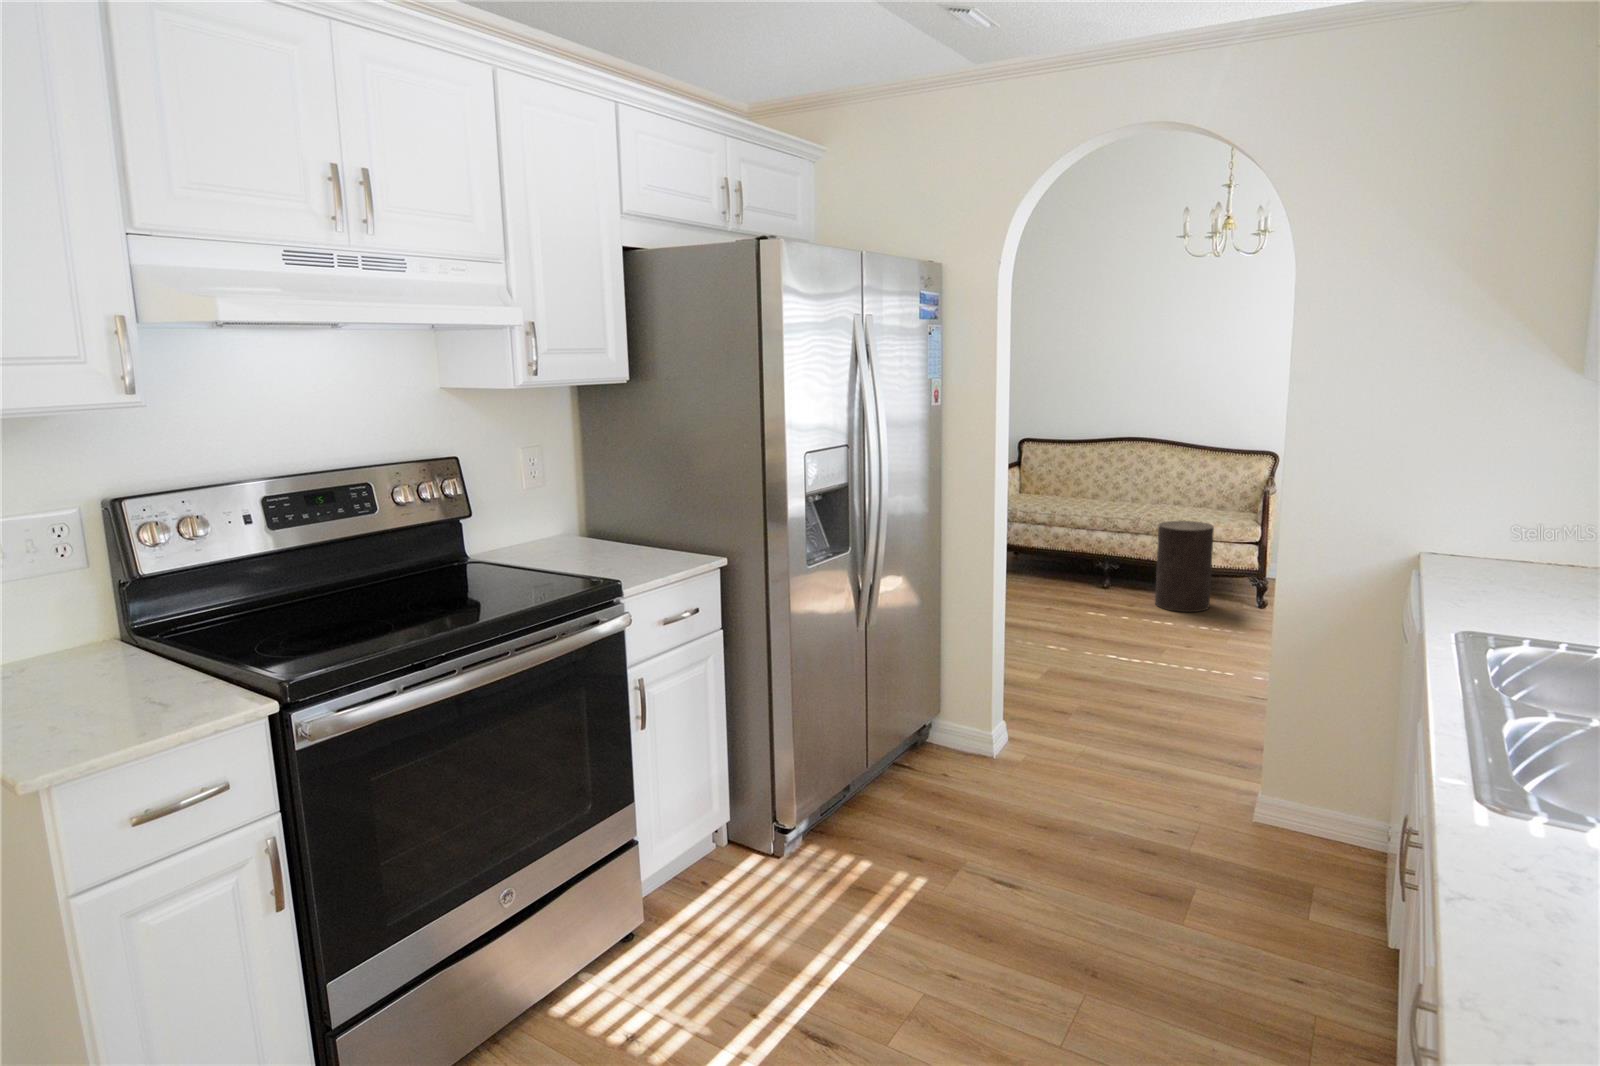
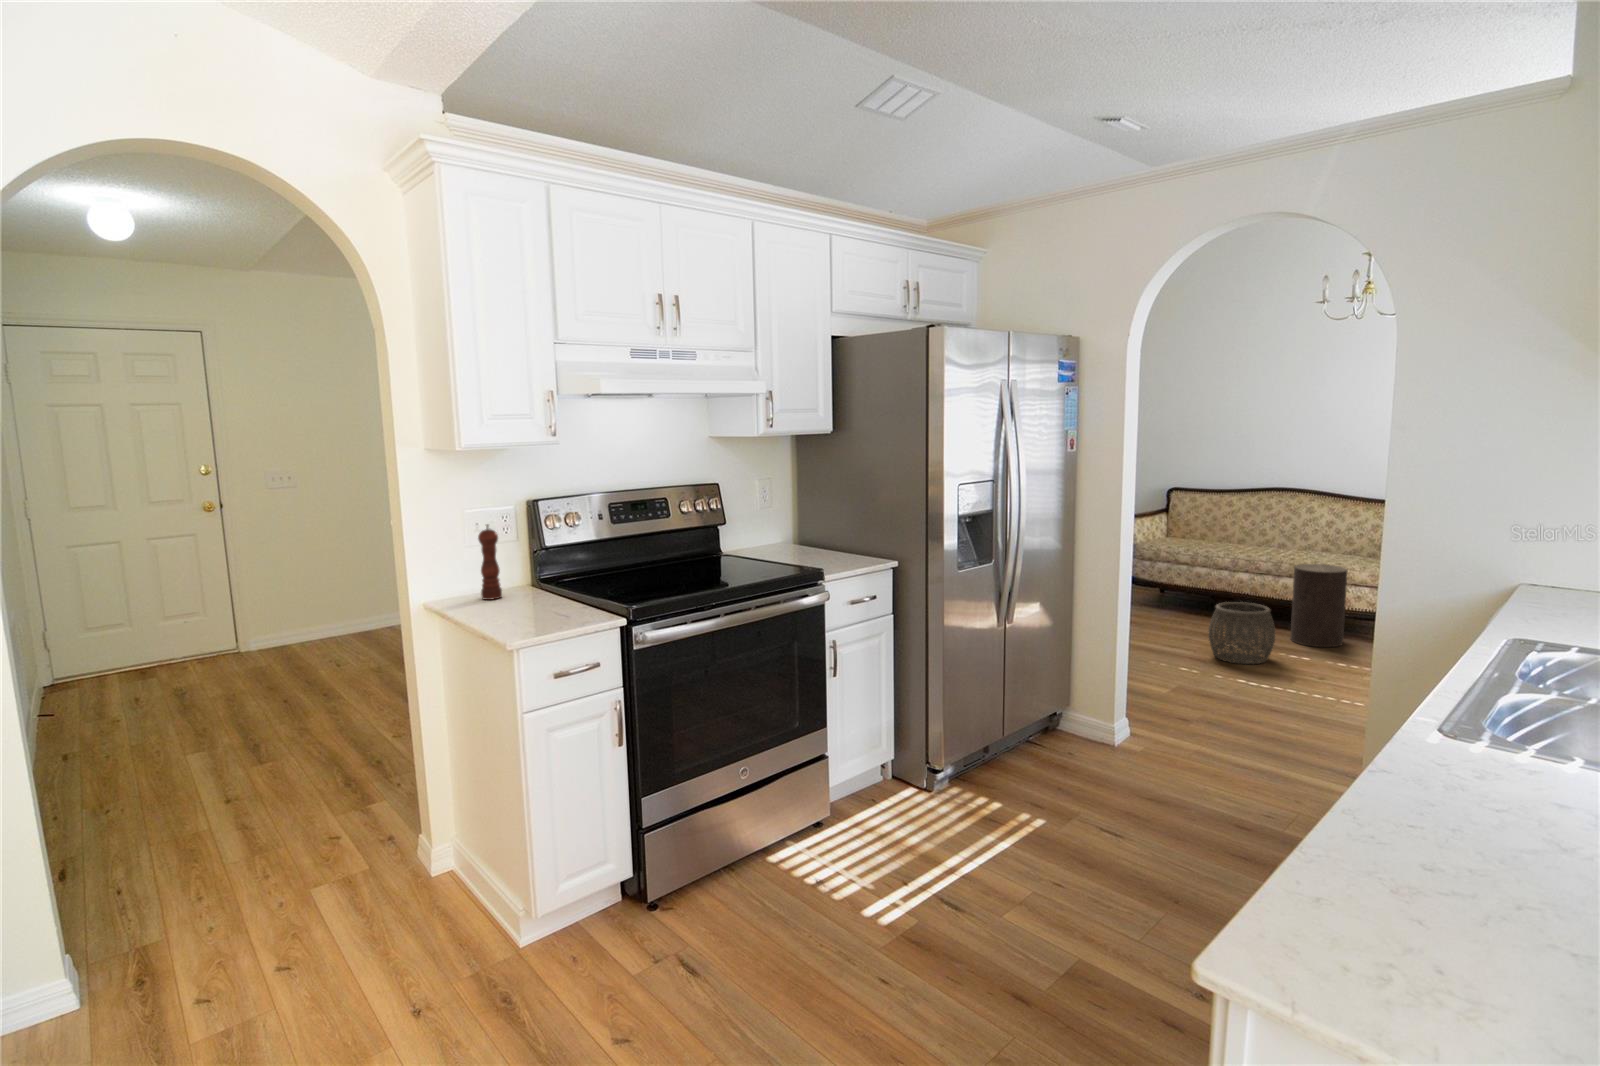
pepper mill: none [24,545,81,670] -> present [478,524,502,600]
woven basket: none [1075,568,1148,639] -> present [1209,602,1275,664]

